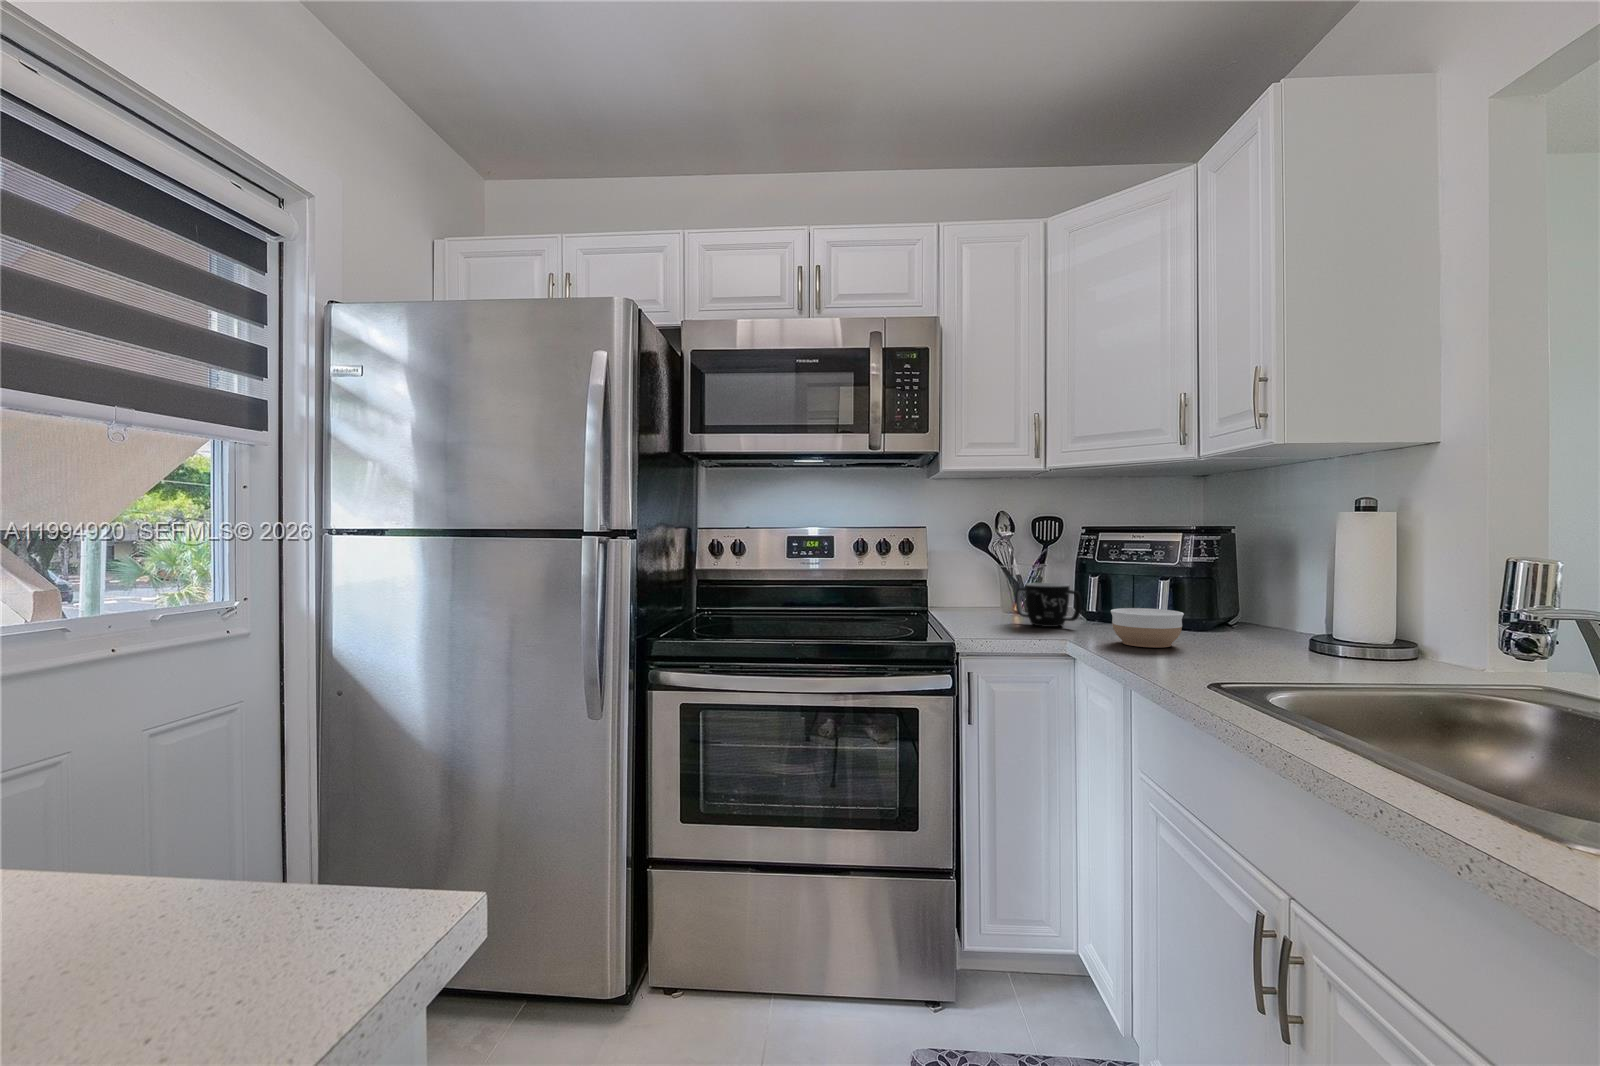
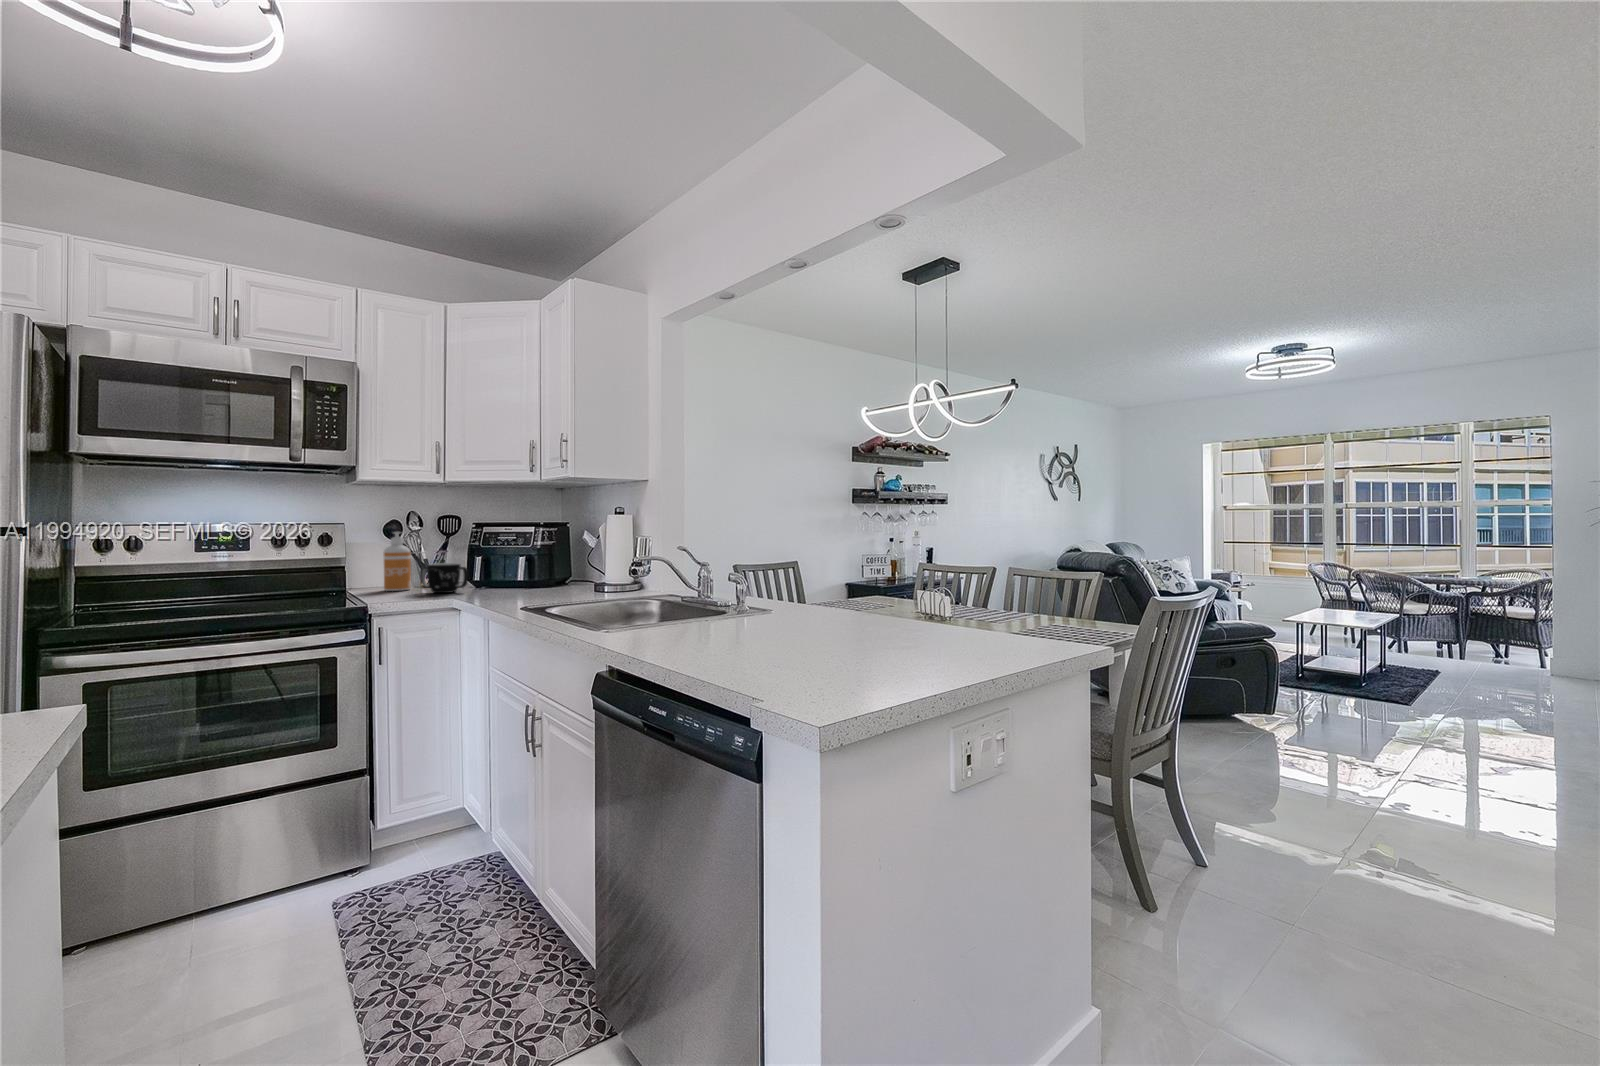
soap dispenser: none [970,538,1002,616] -> present [384,532,411,591]
bowl: present [1111,608,1184,648] -> none [483,575,527,598]

